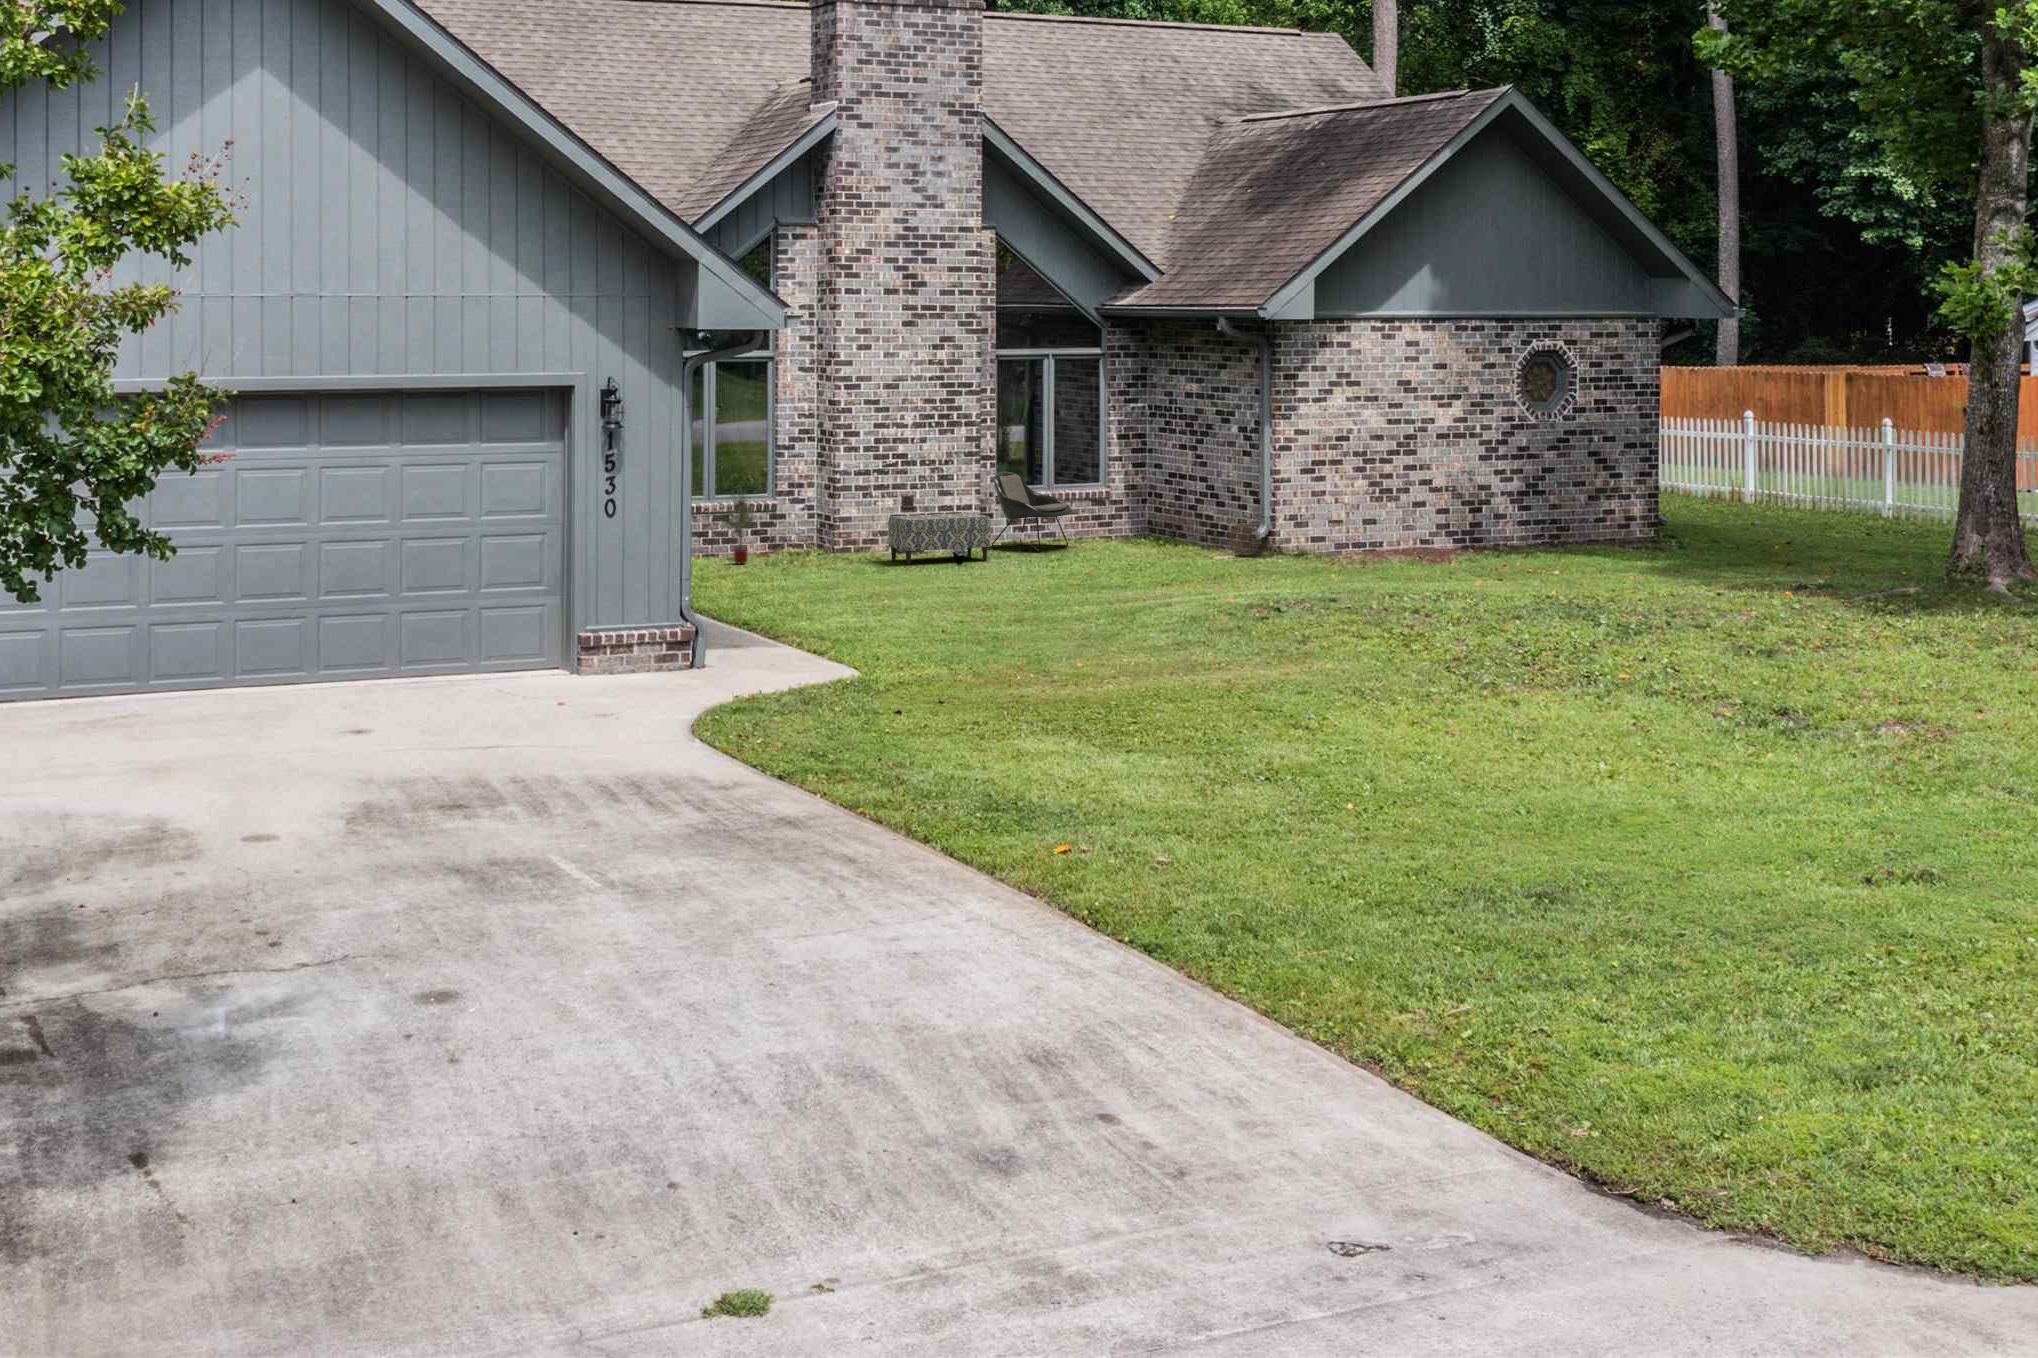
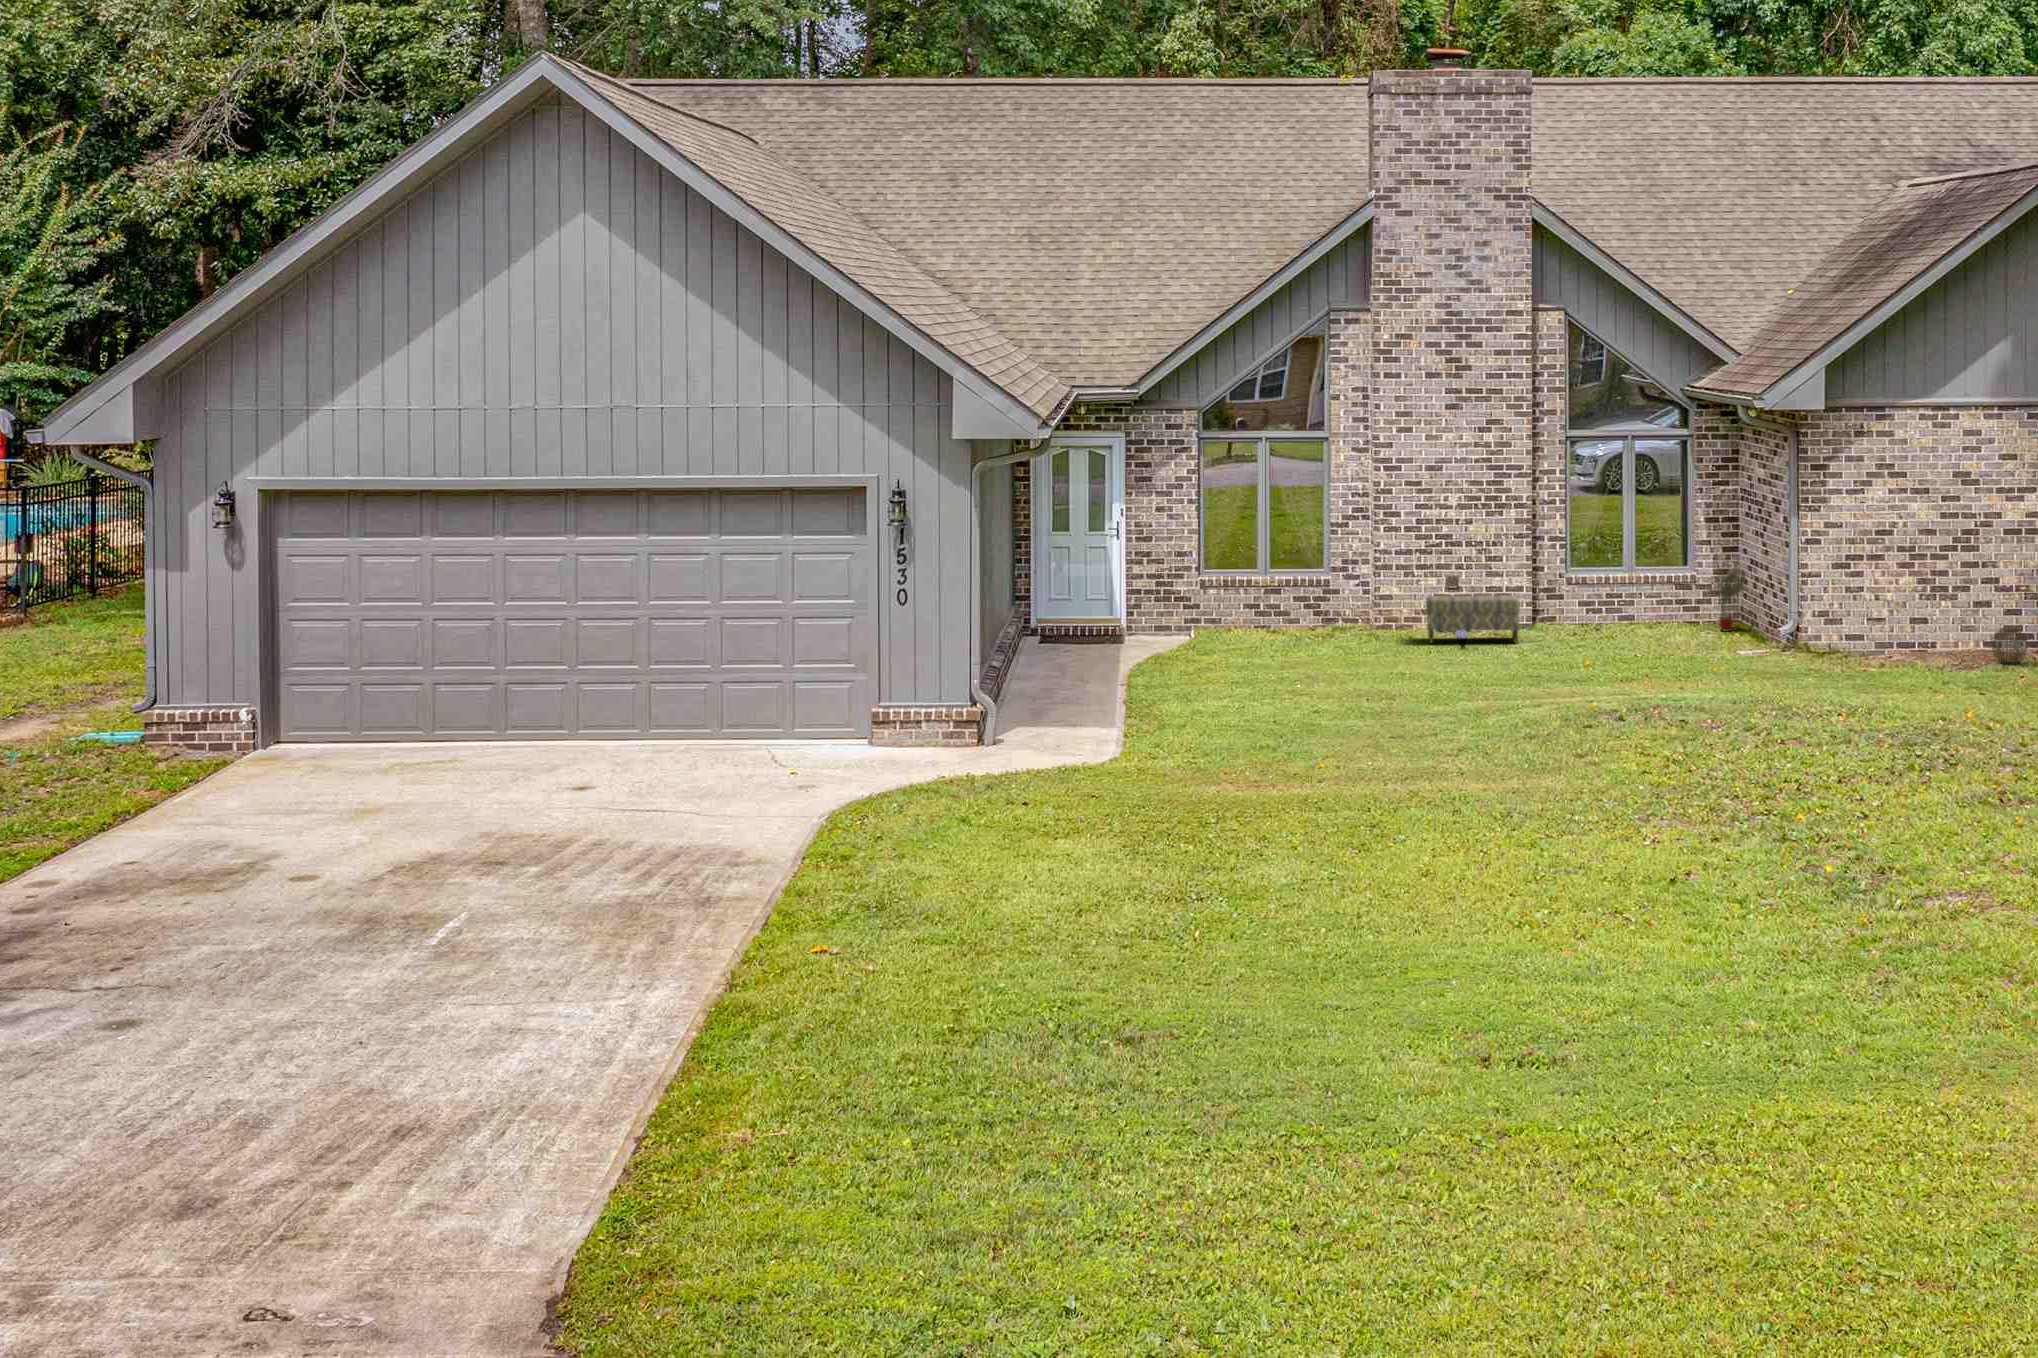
lounge chair: present [992,472,1072,552] -> none [1560,554,1644,638]
potted tree: present [719,490,754,564] -> present [1708,561,1751,631]
woven basket: present [1229,523,1260,556] -> present [1992,627,2027,664]

